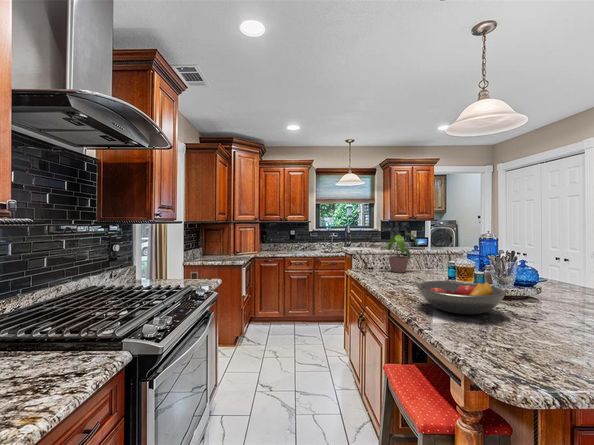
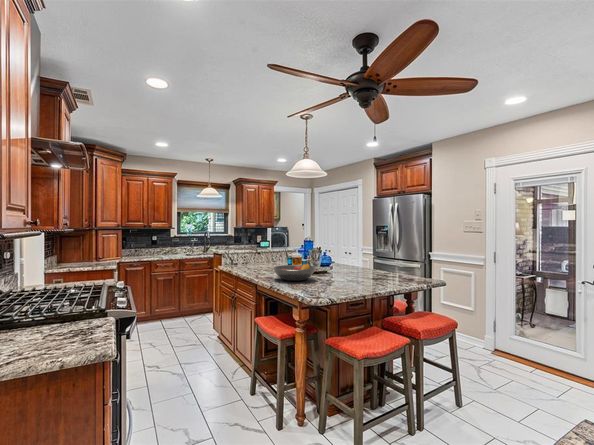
potted plant: present [382,233,418,273] -> none [240,237,271,265]

